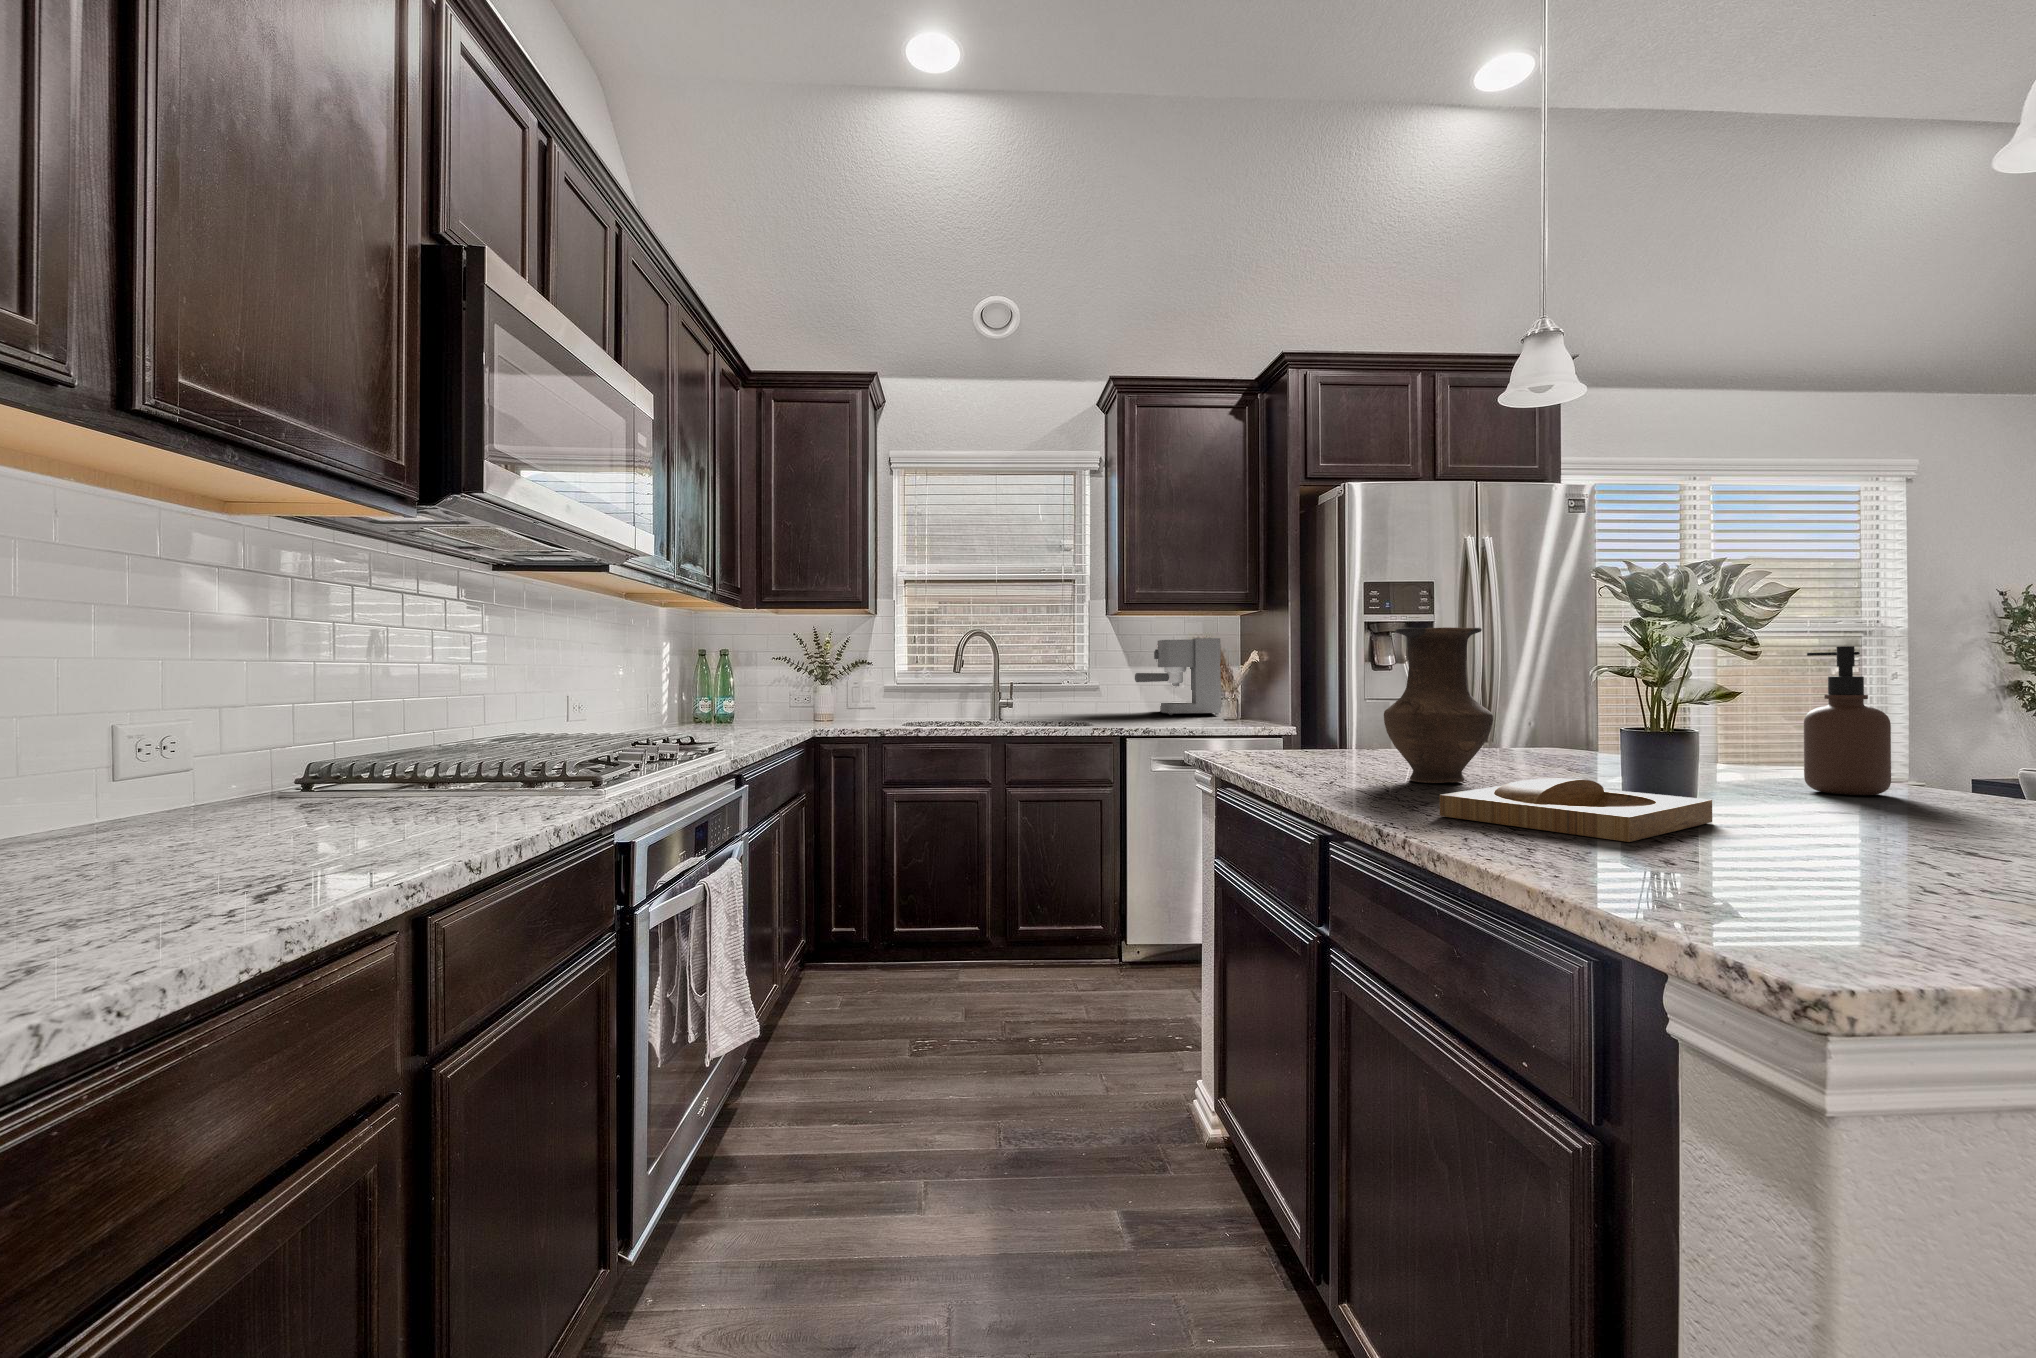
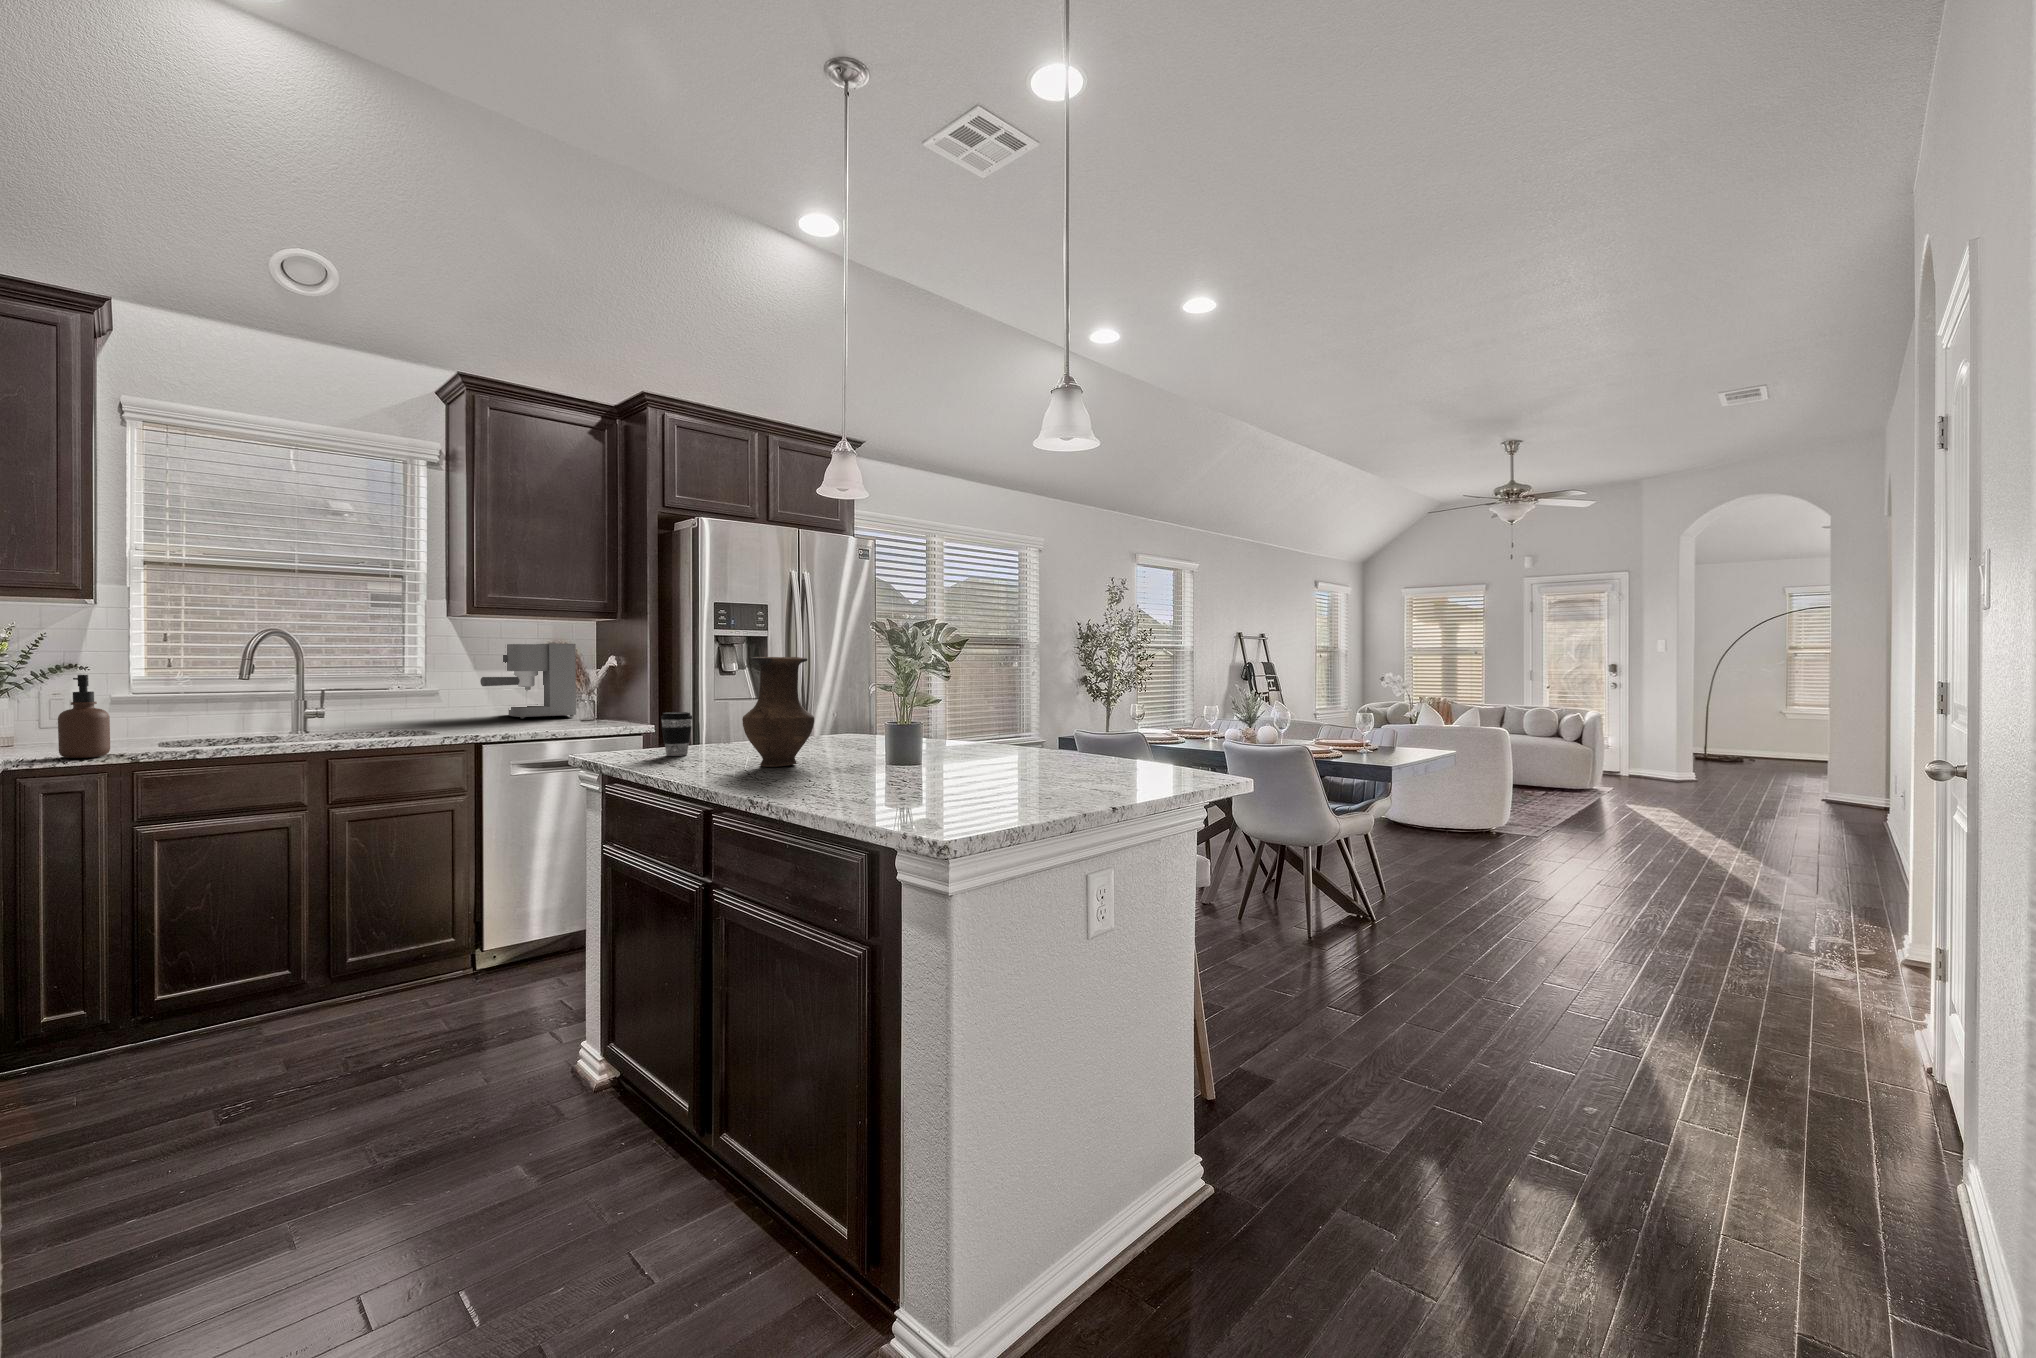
soap dispenser: present [1804,646,1891,795] -> present [58,675,110,758]
coffee cup: none [1286,706,1325,760] -> present [661,712,693,756]
tray: present [1439,778,1712,842] -> none [785,758,927,792]

